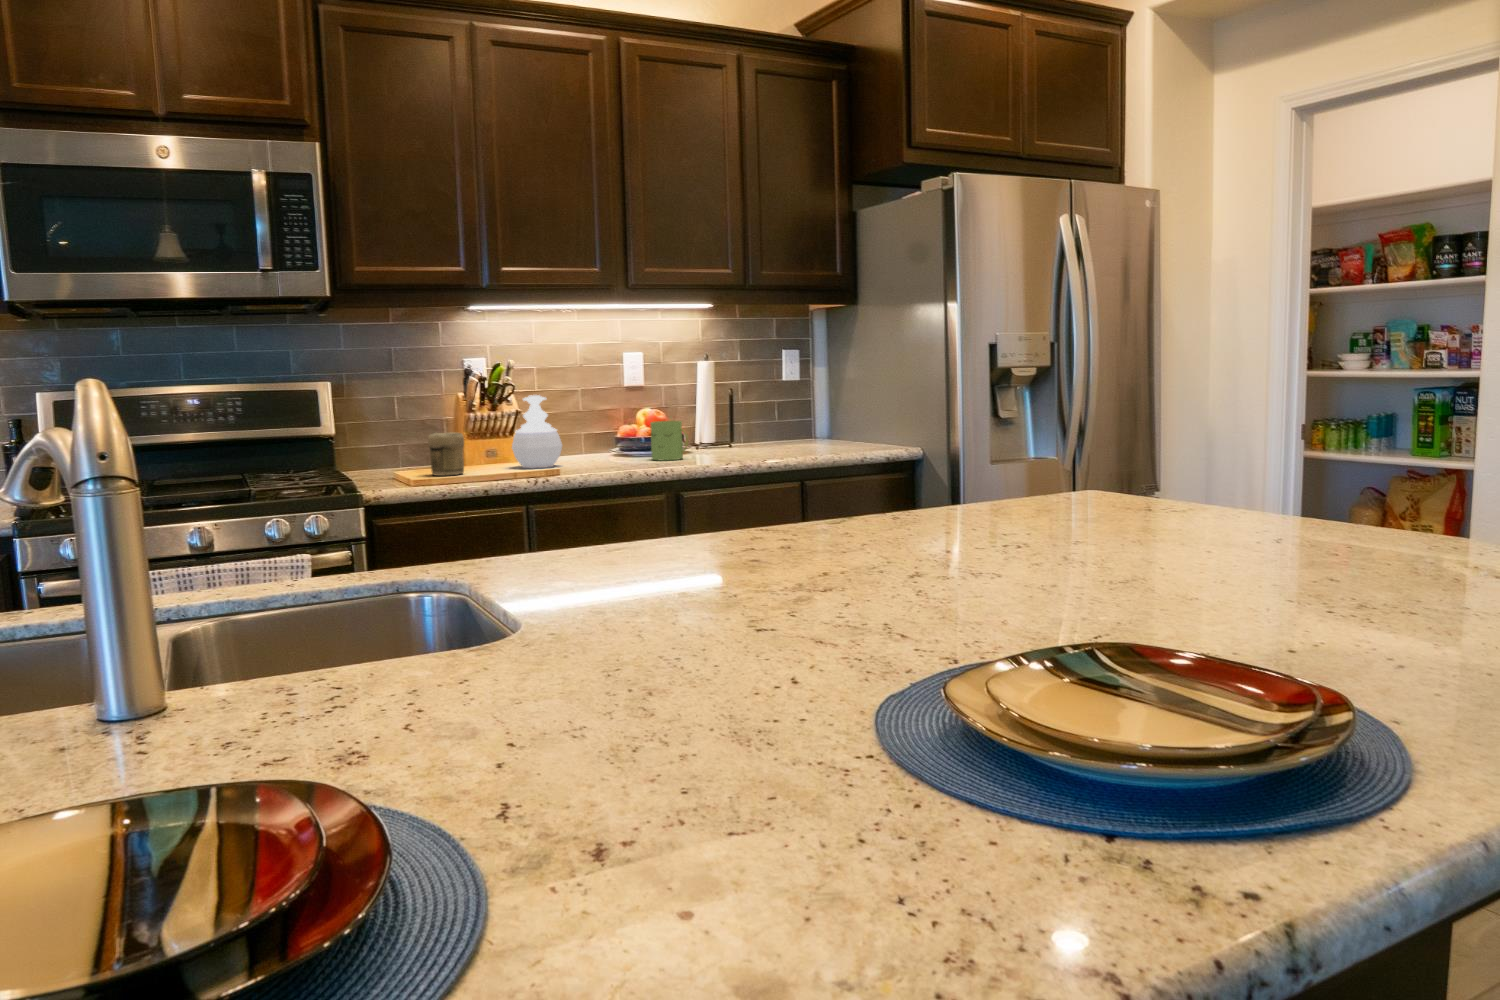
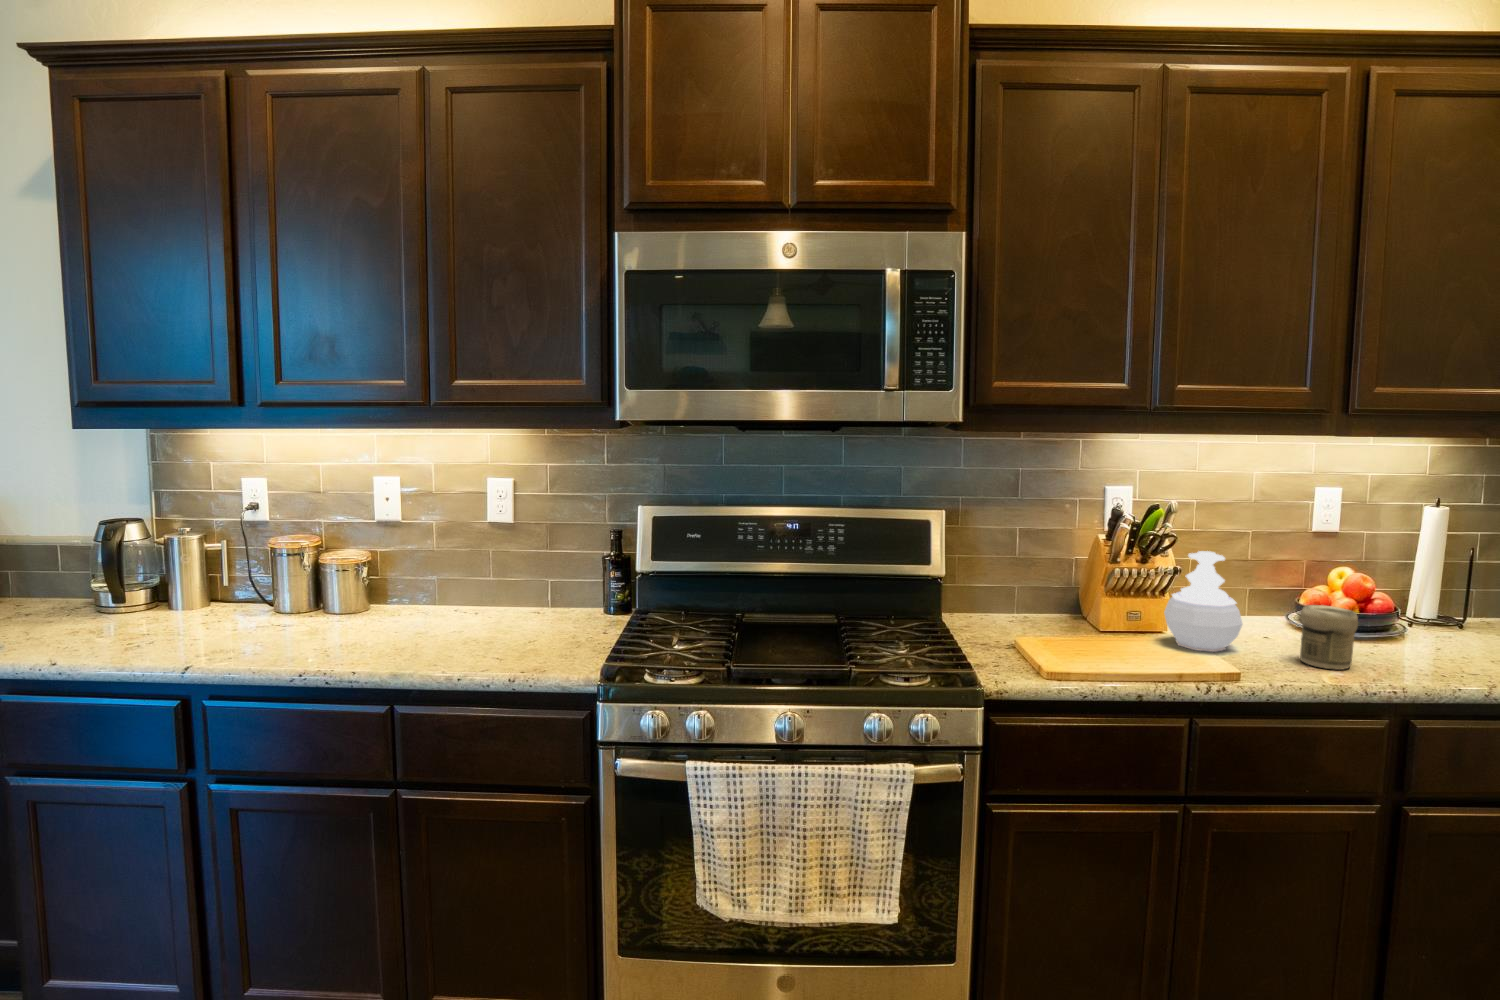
mug: present [650,421,688,460] -> none [1372,598,1444,662]
jar: present [428,433,464,476] -> present [1300,605,1358,670]

